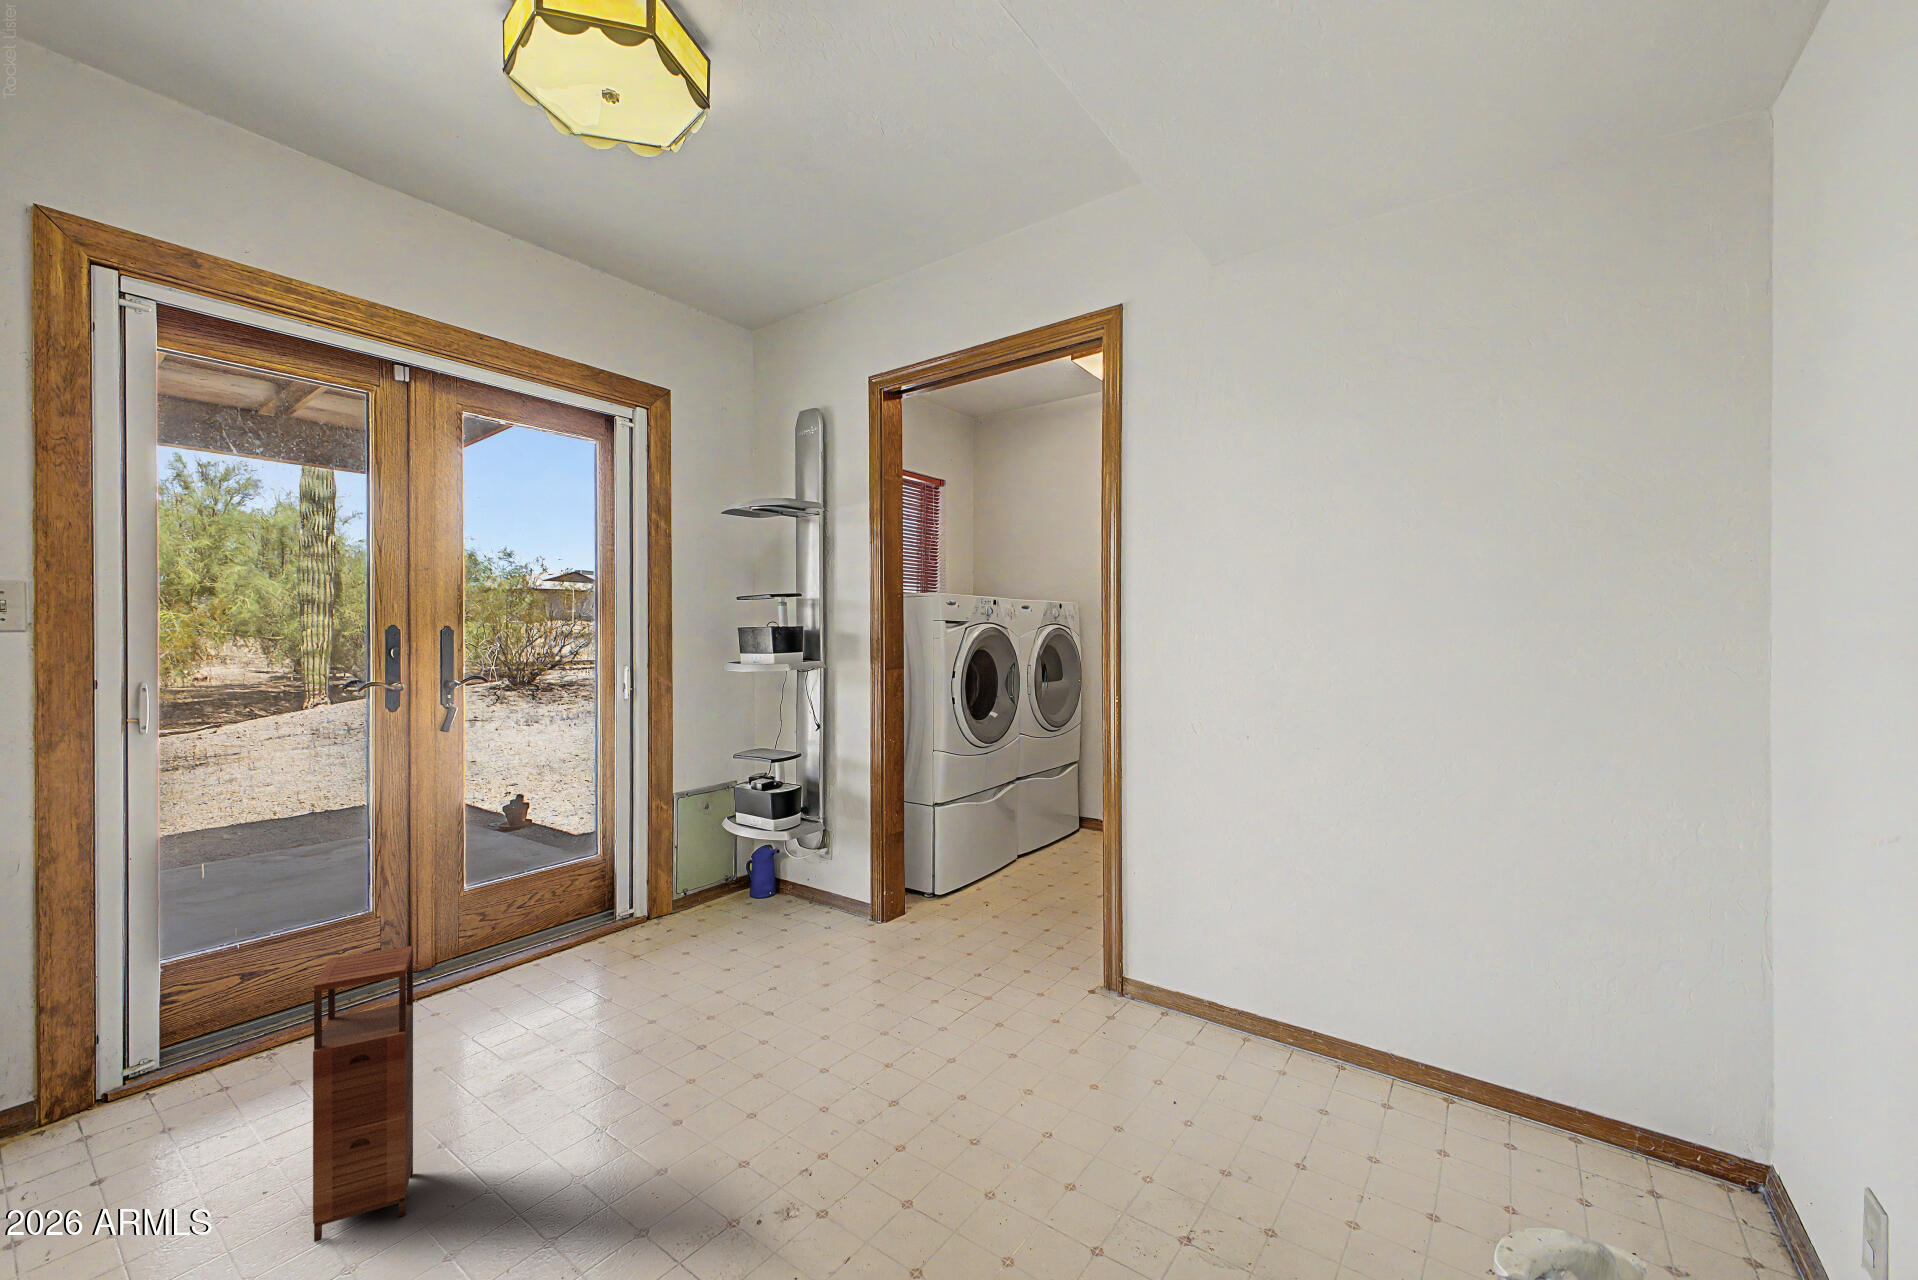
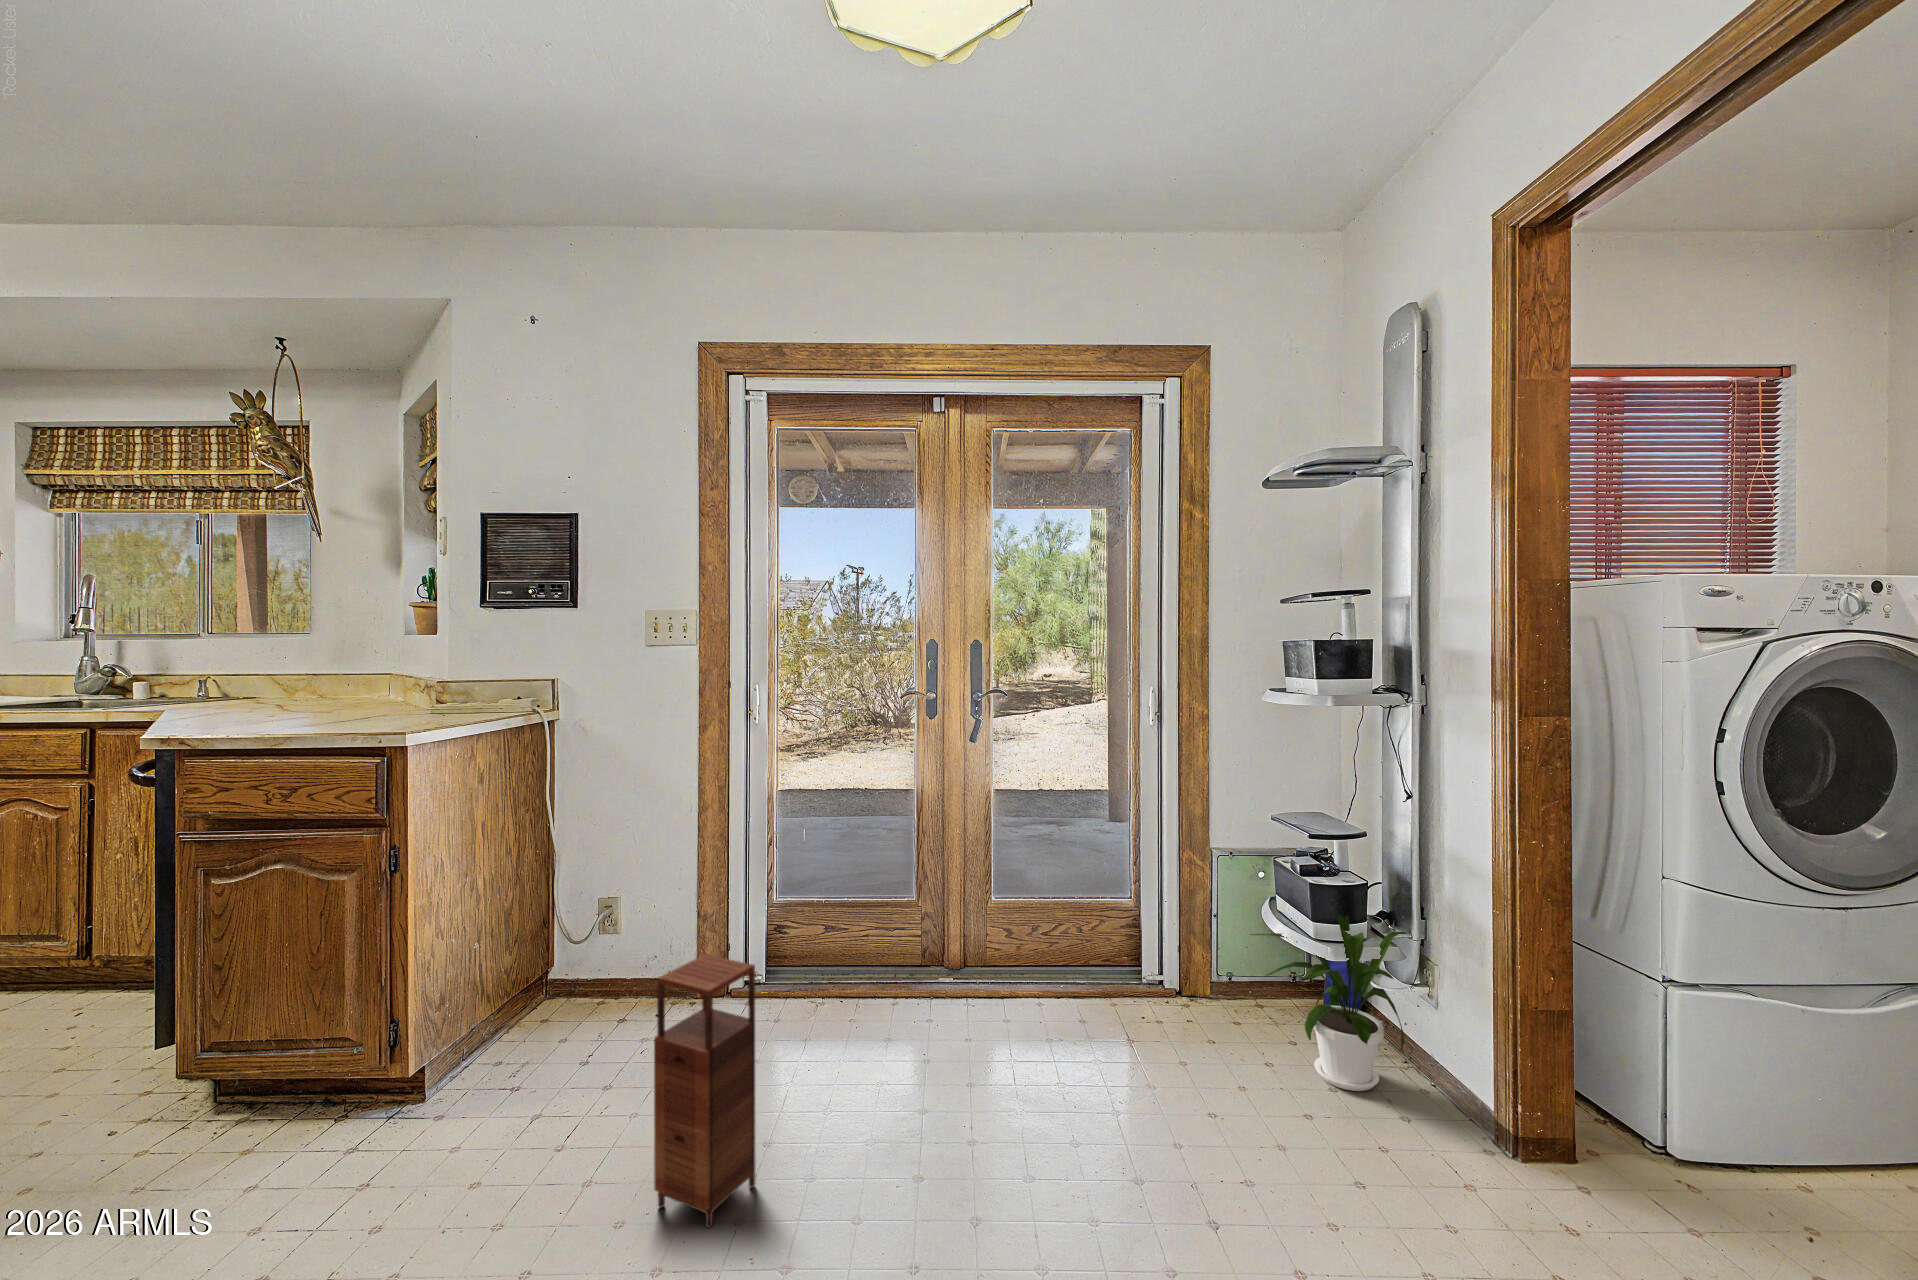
house plant: none [723,798,828,928] -> present [1250,914,1412,1091]

